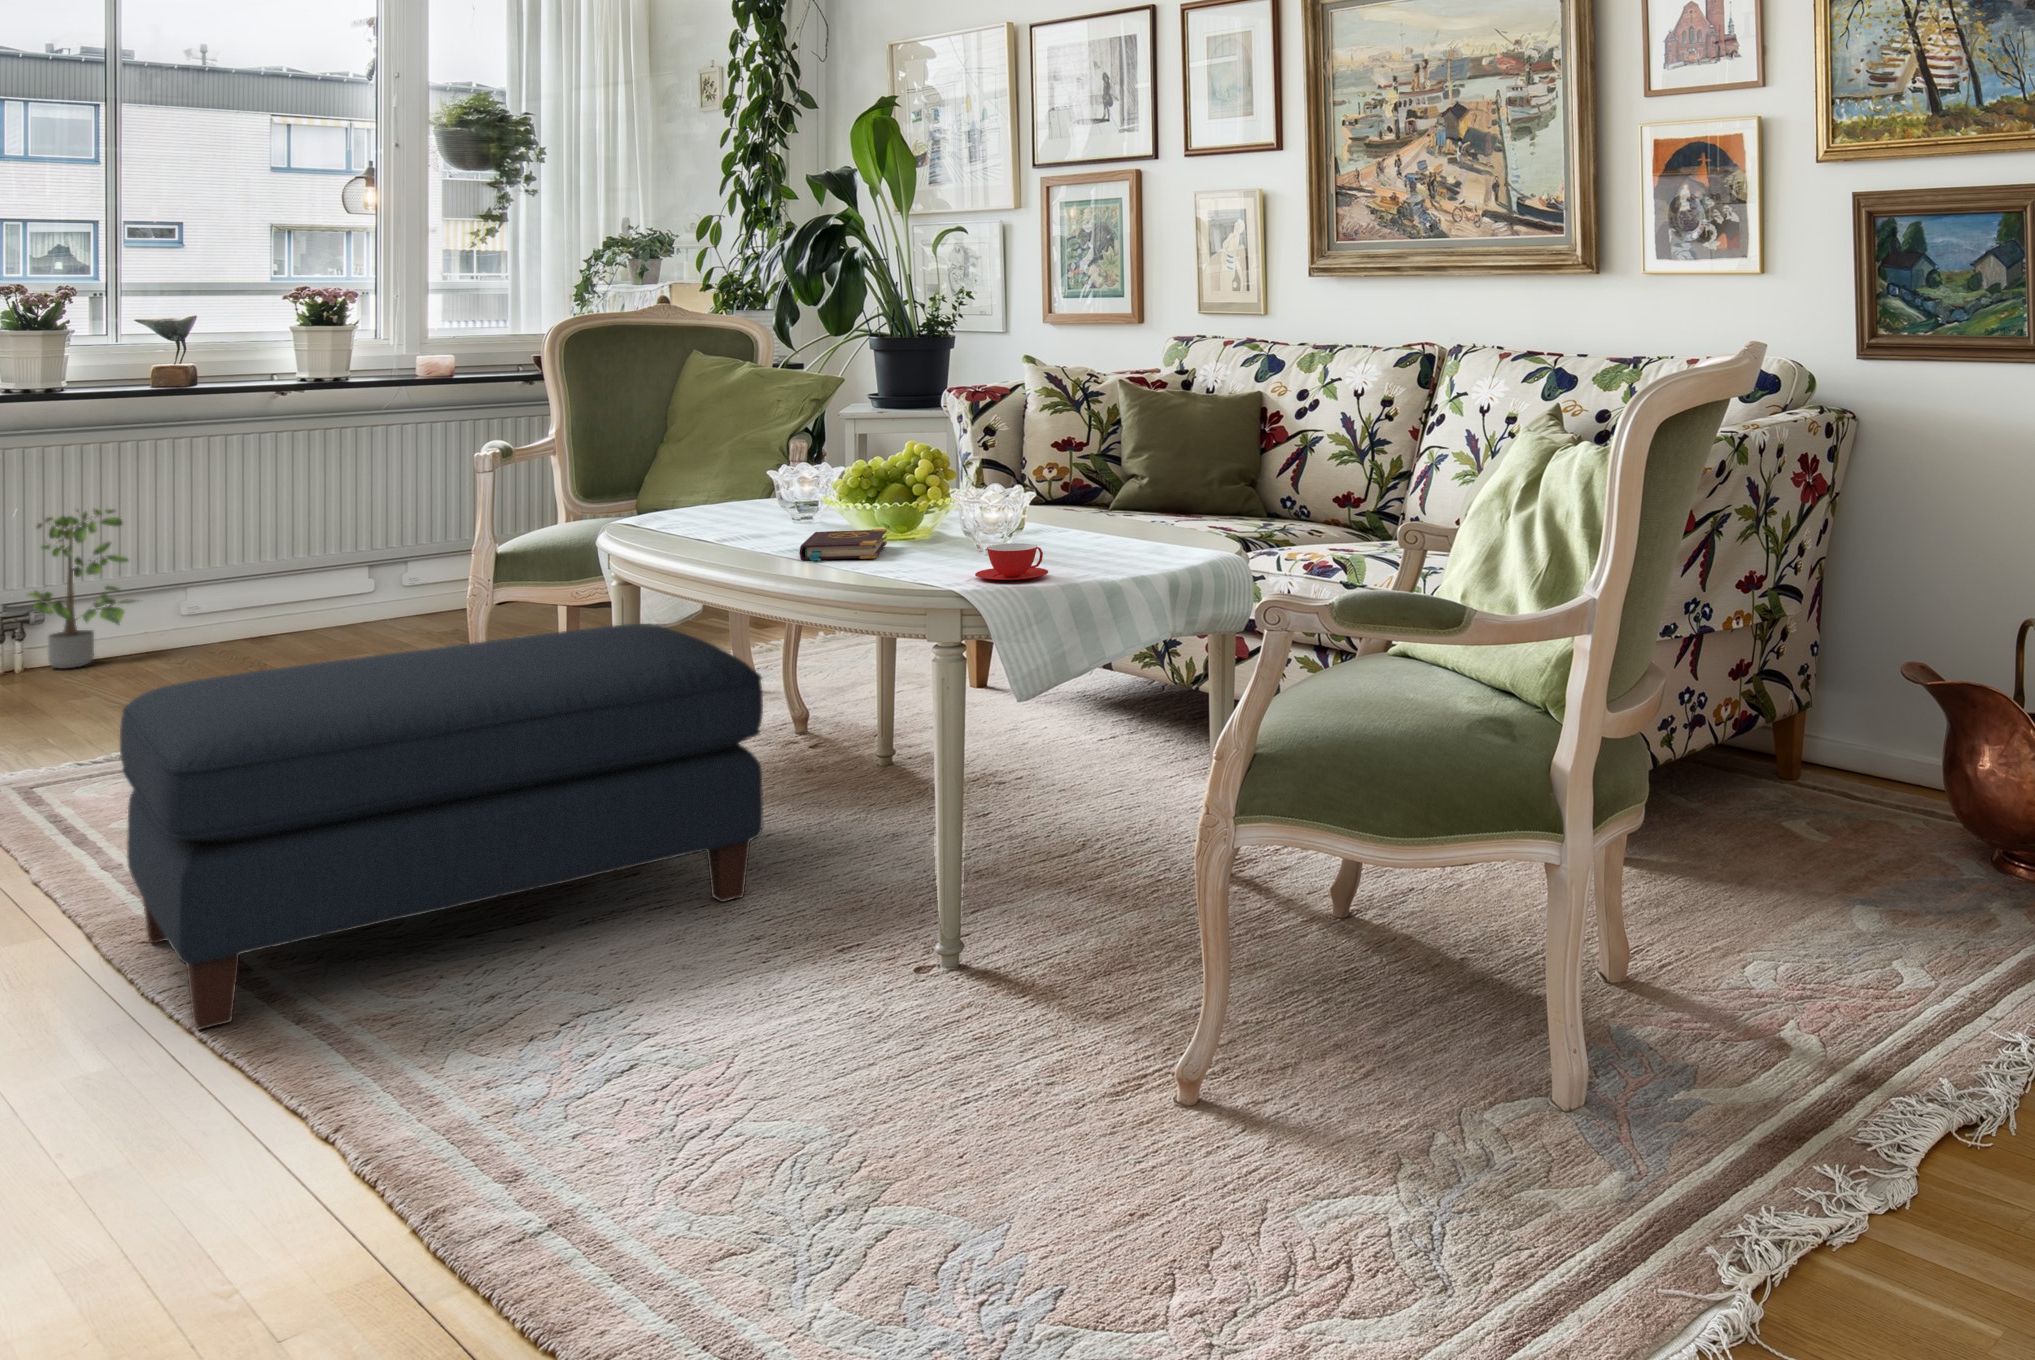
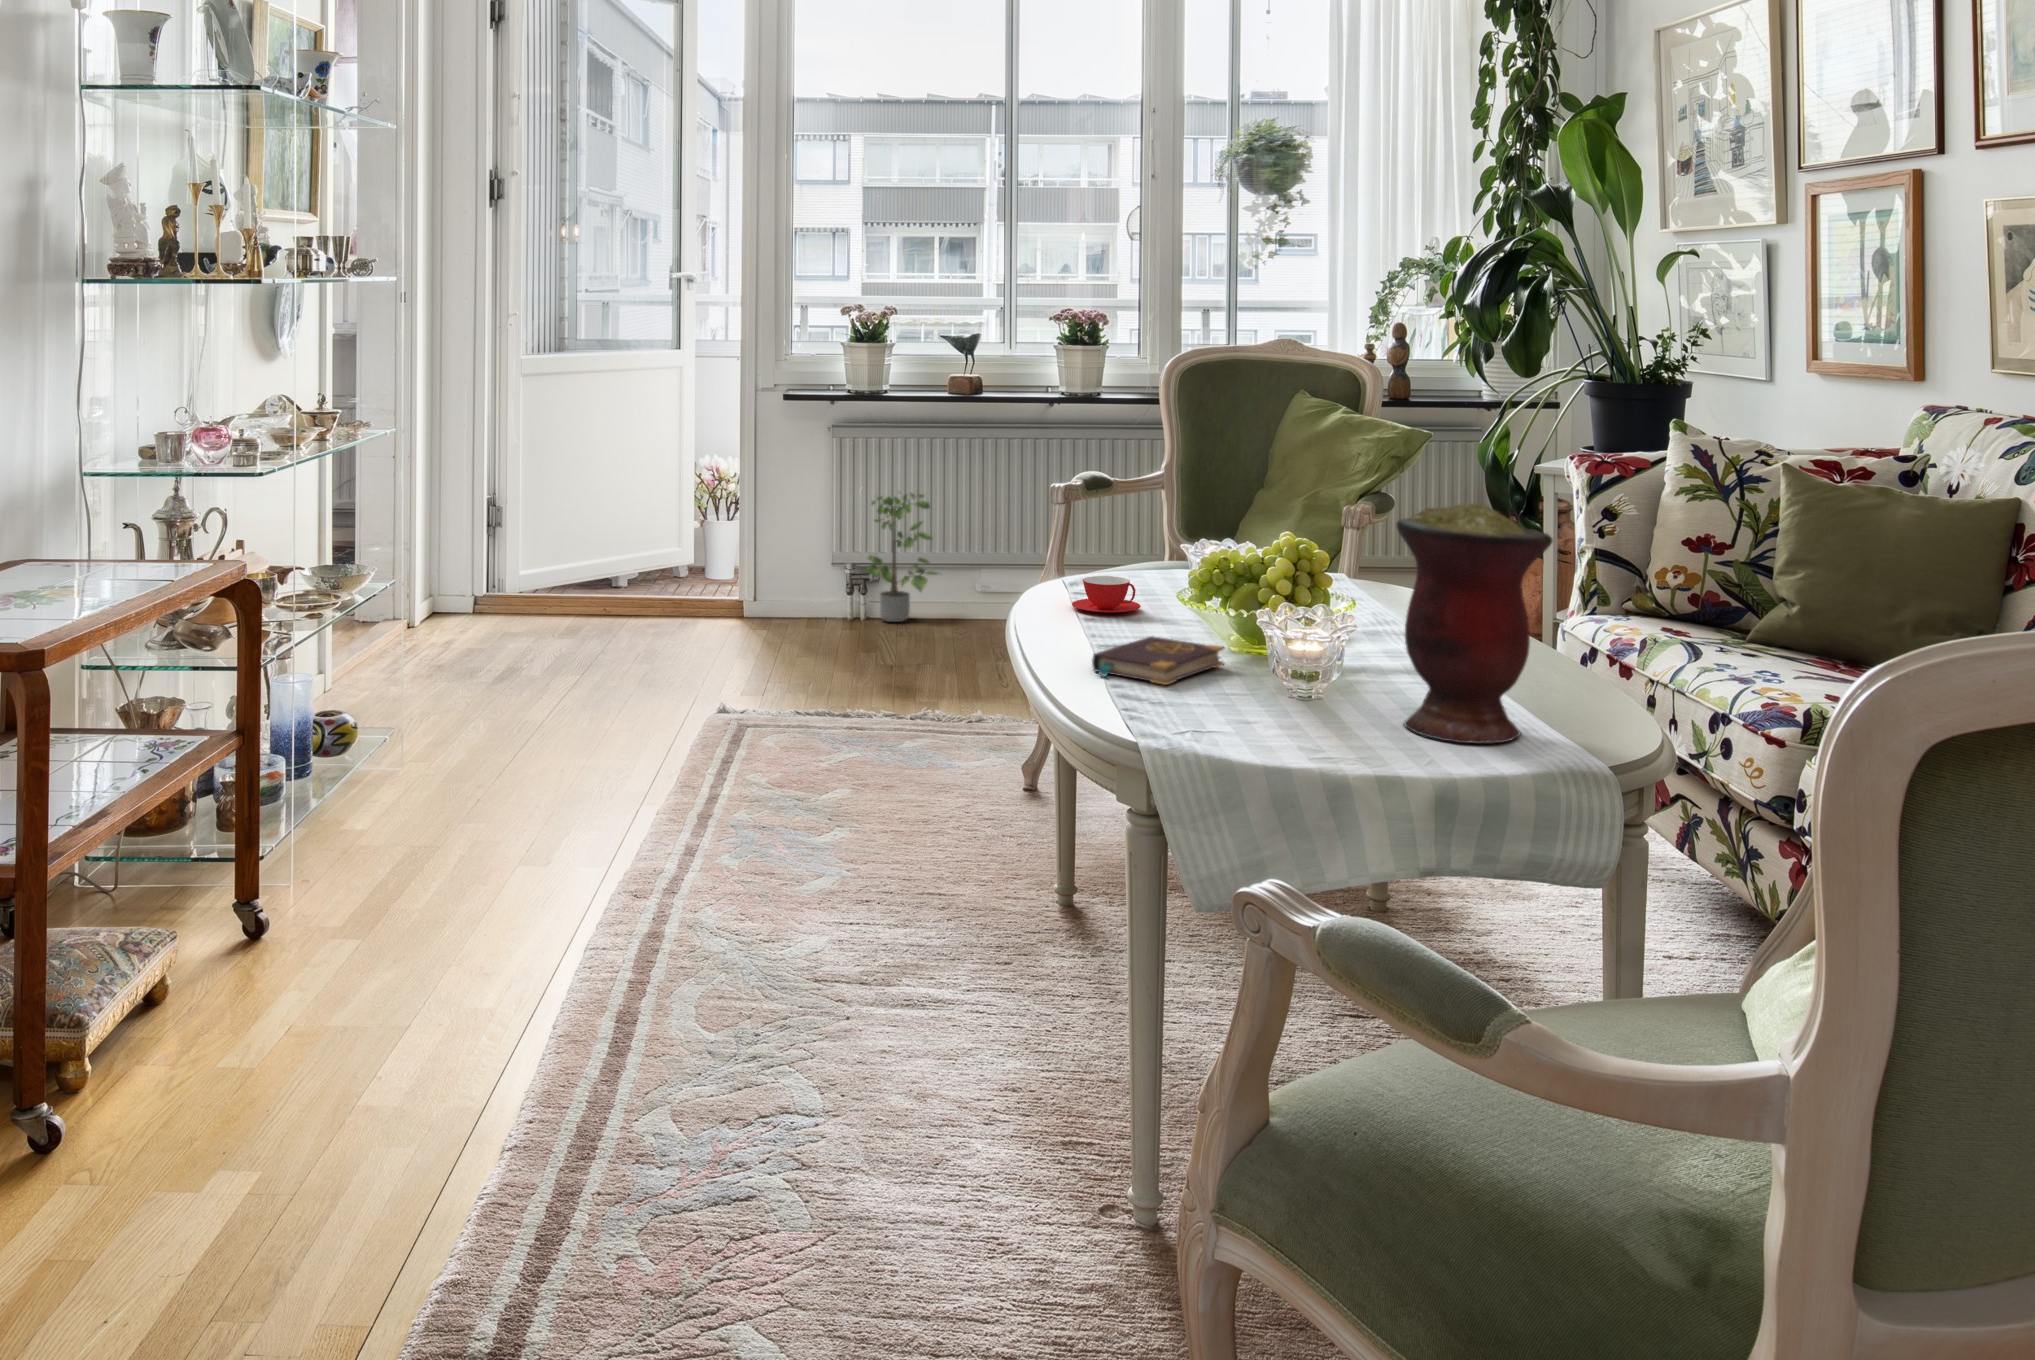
vase: none [1053,388,1160,556] -> present [1396,503,1553,744]
teacup: present [975,543,1048,580] -> present [1072,576,1141,612]
ottoman: present [120,624,763,1029] -> none [538,682,1083,1041]

